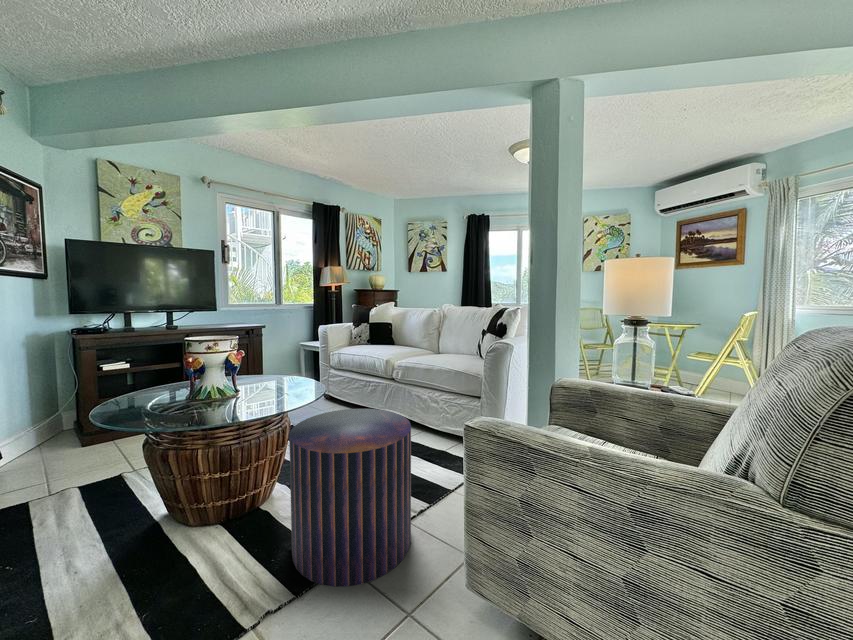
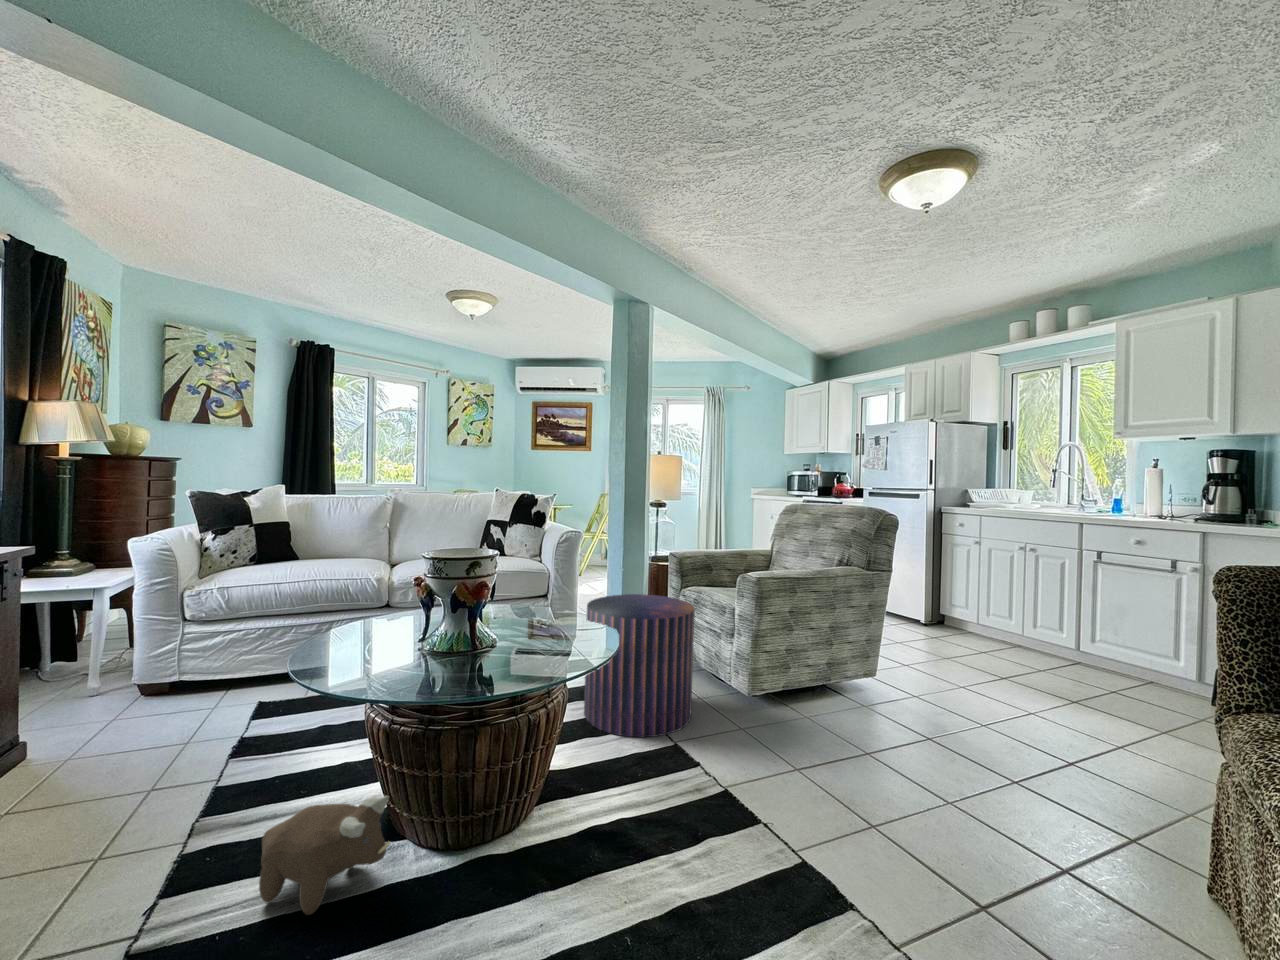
plush toy: none [56,460,123,510] -> present [259,796,390,915]

